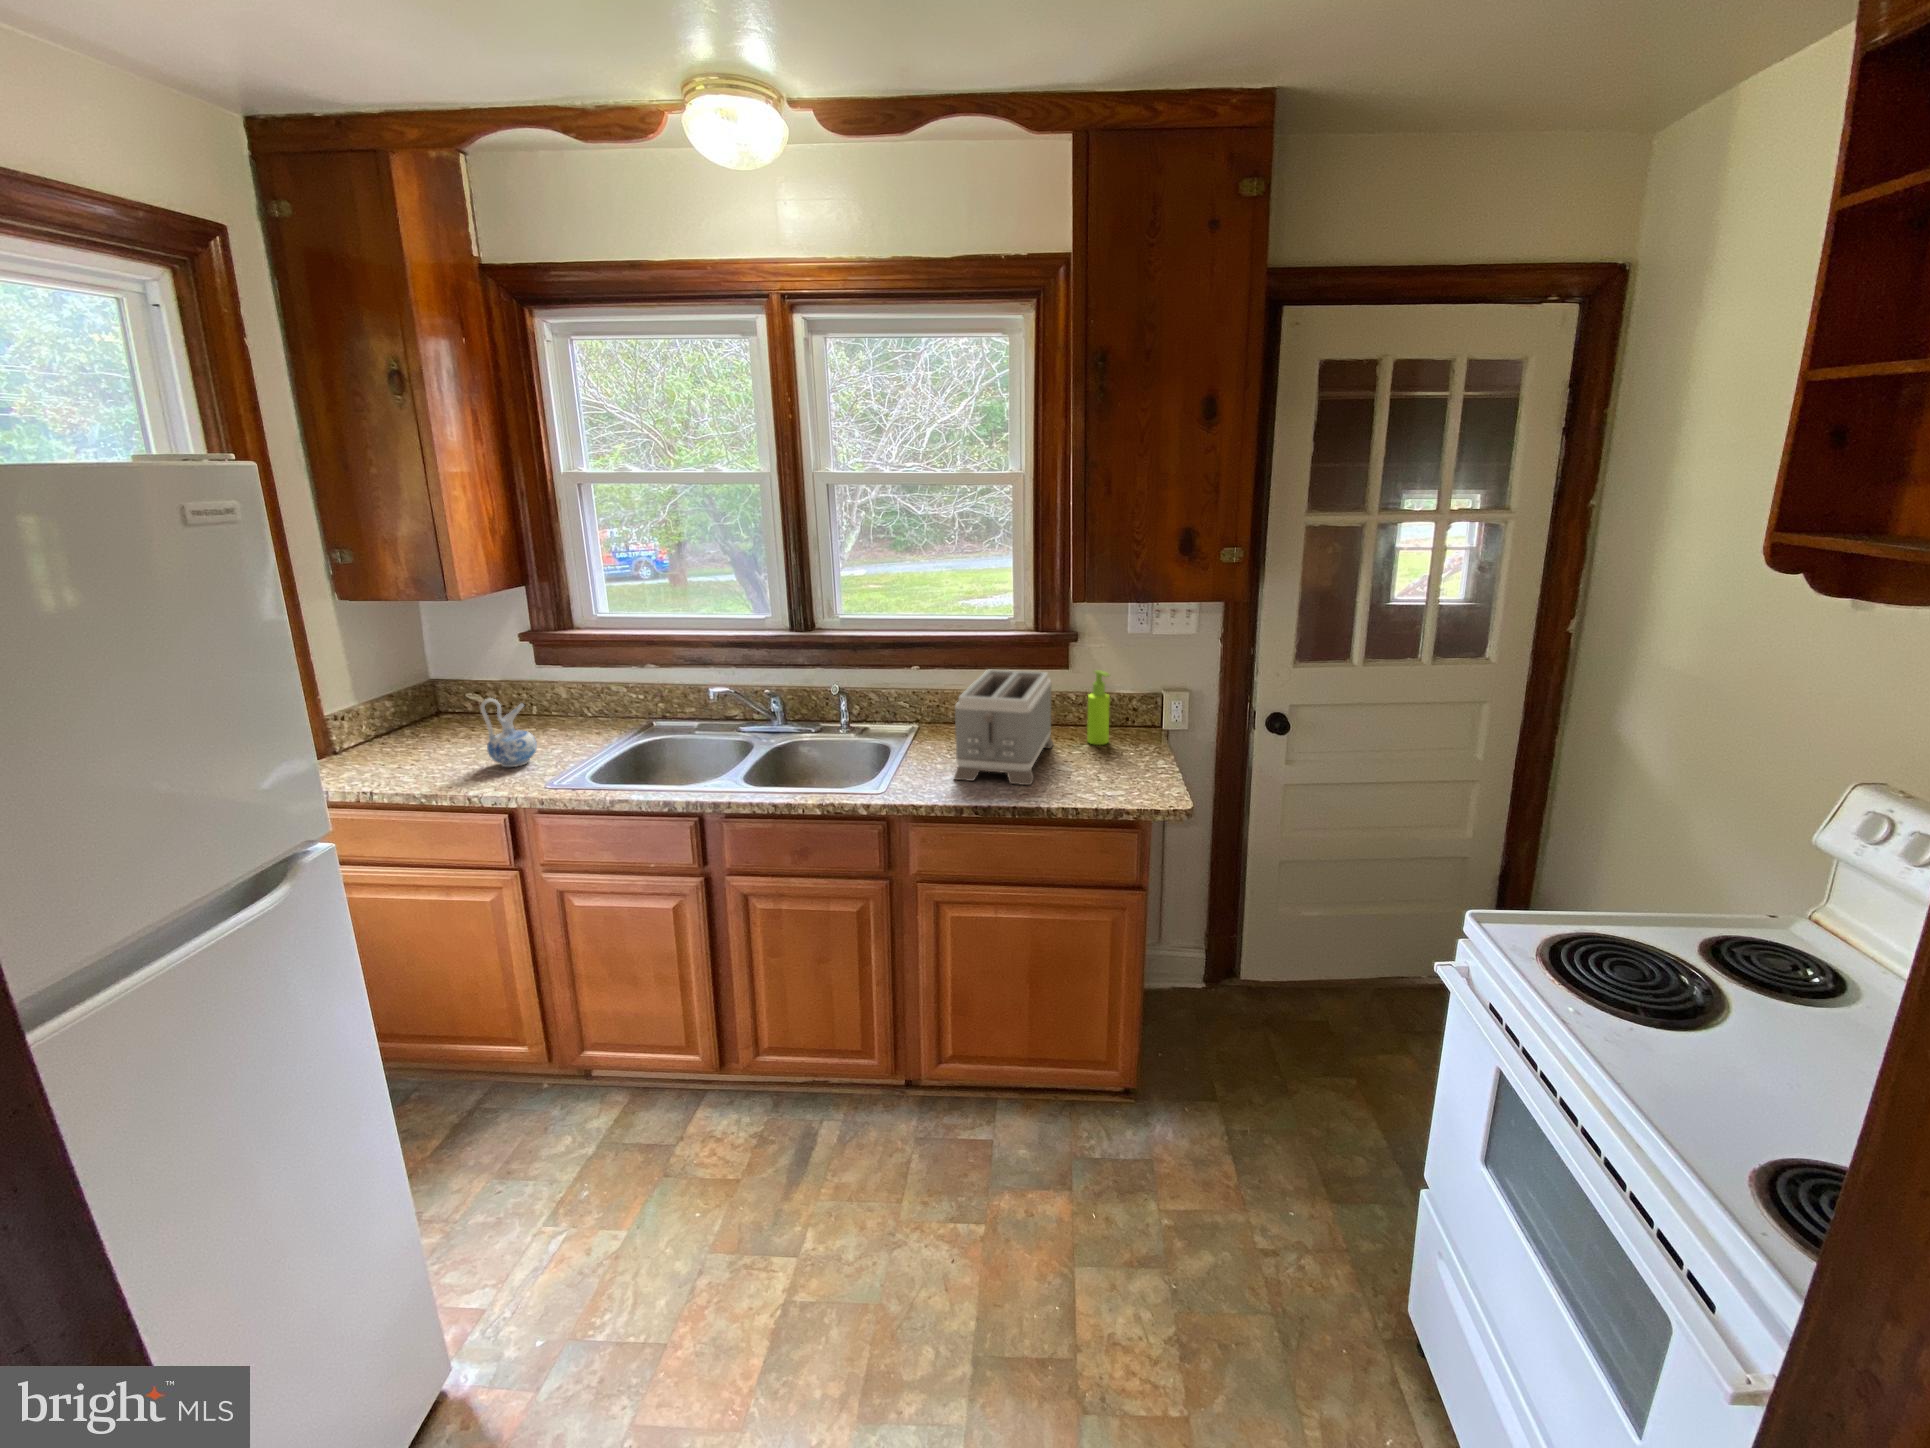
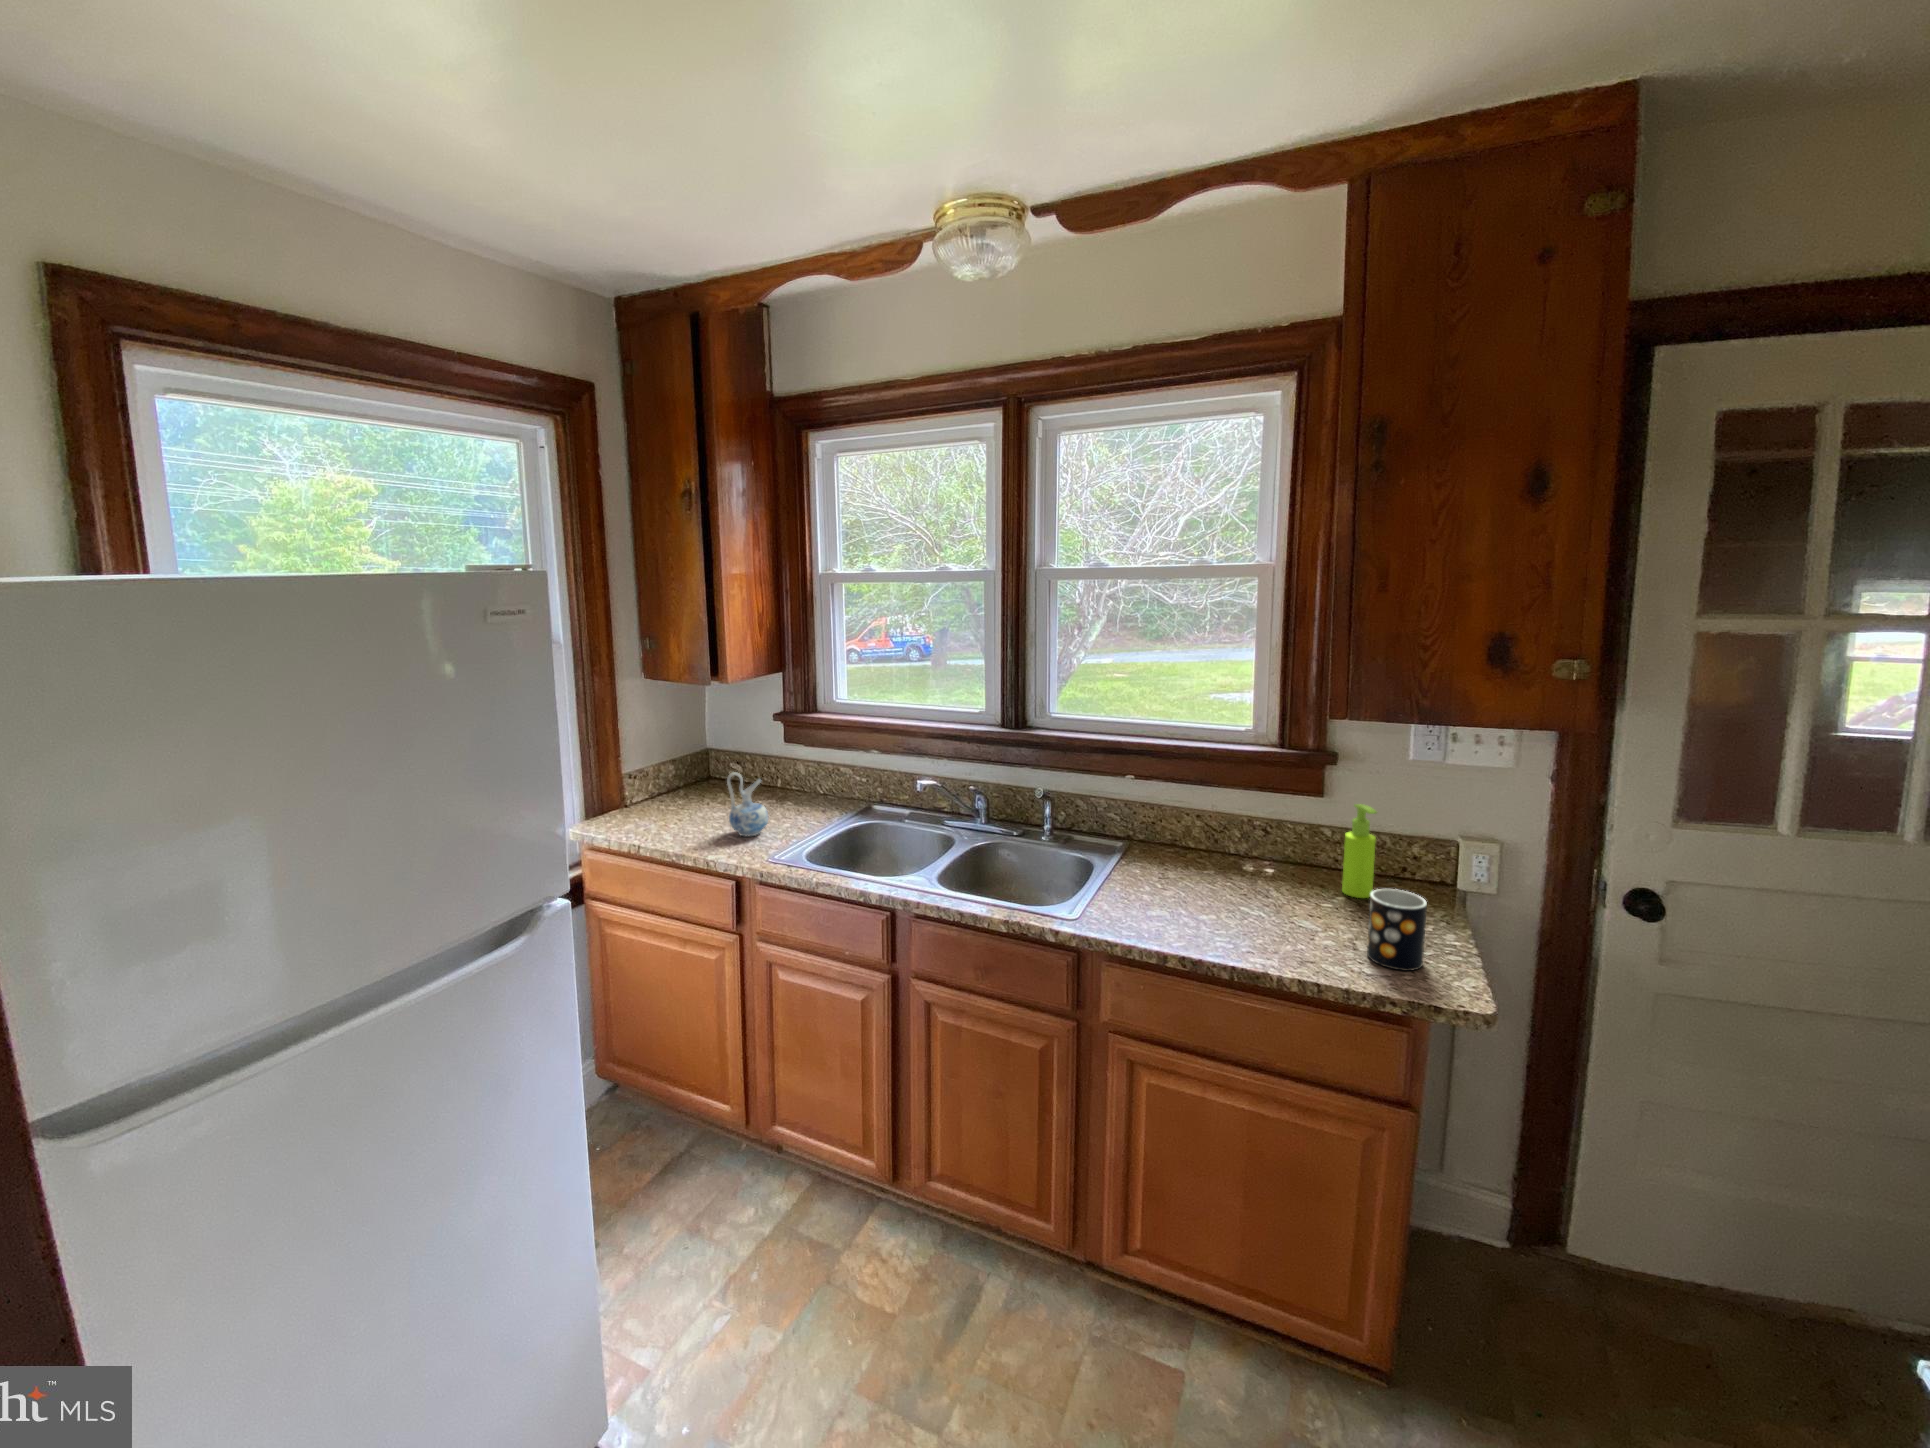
toaster: present [954,670,1053,785] -> none [1161,790,1296,940]
mug: none [1109,730,1148,790] -> present [1367,889,1427,971]

